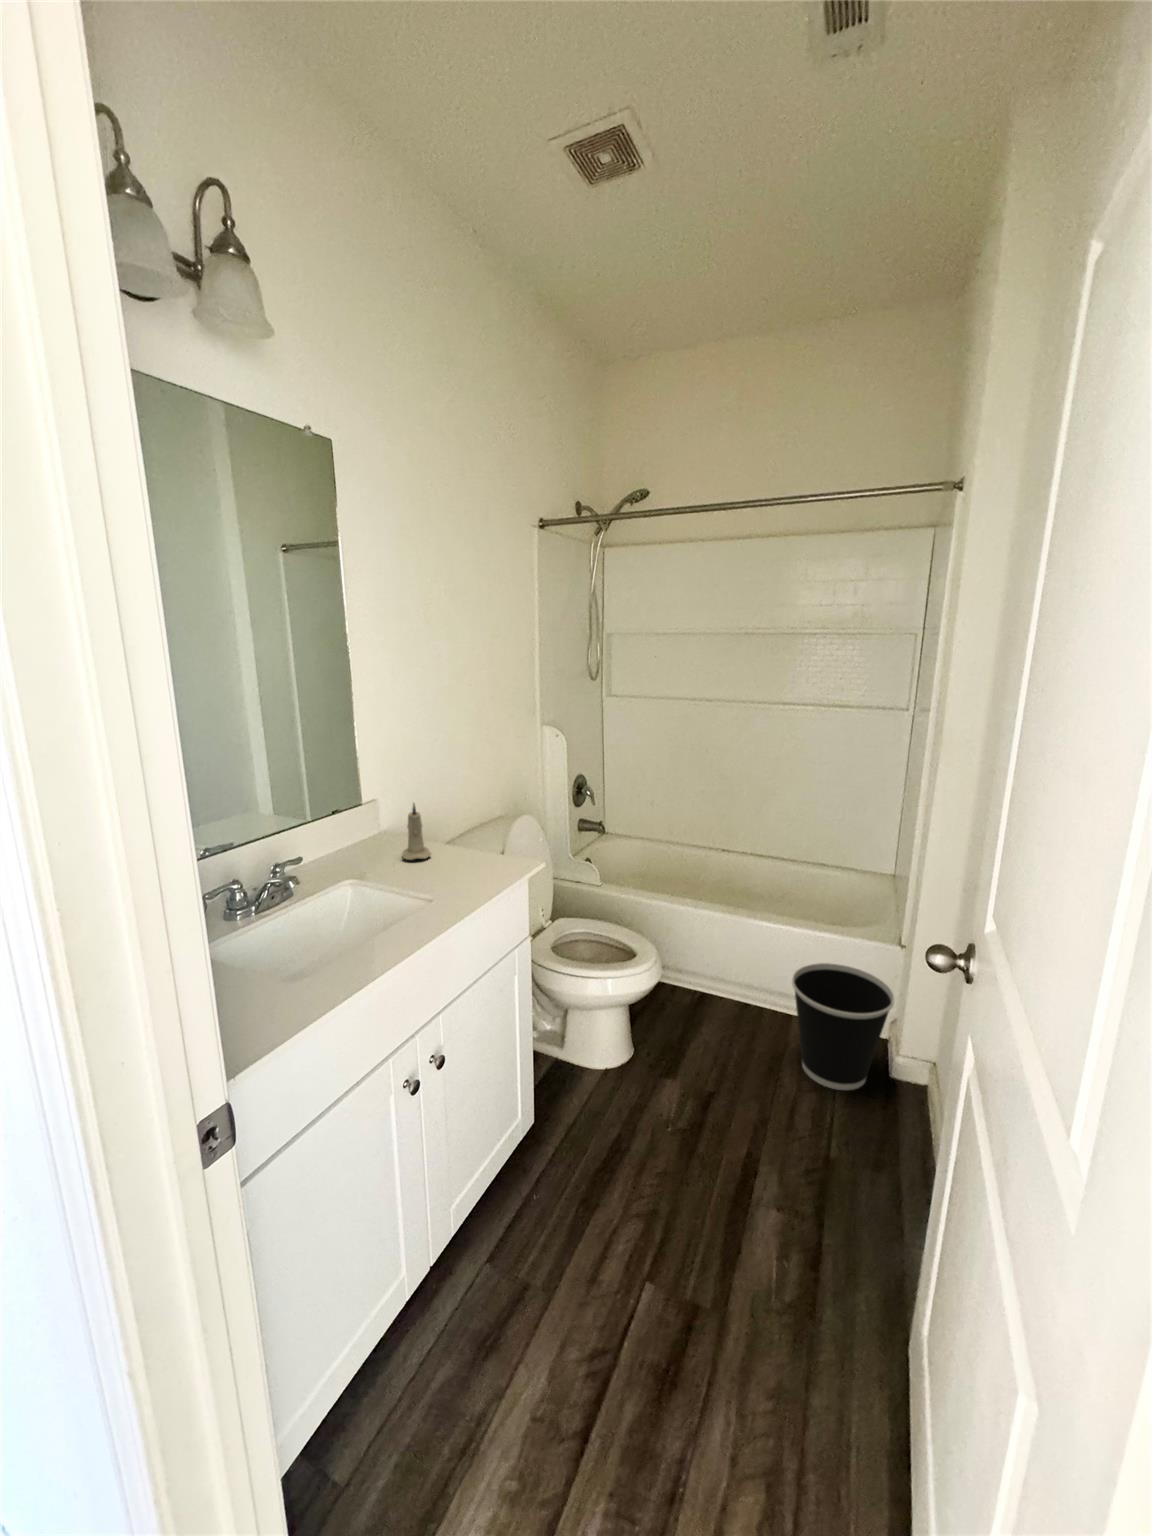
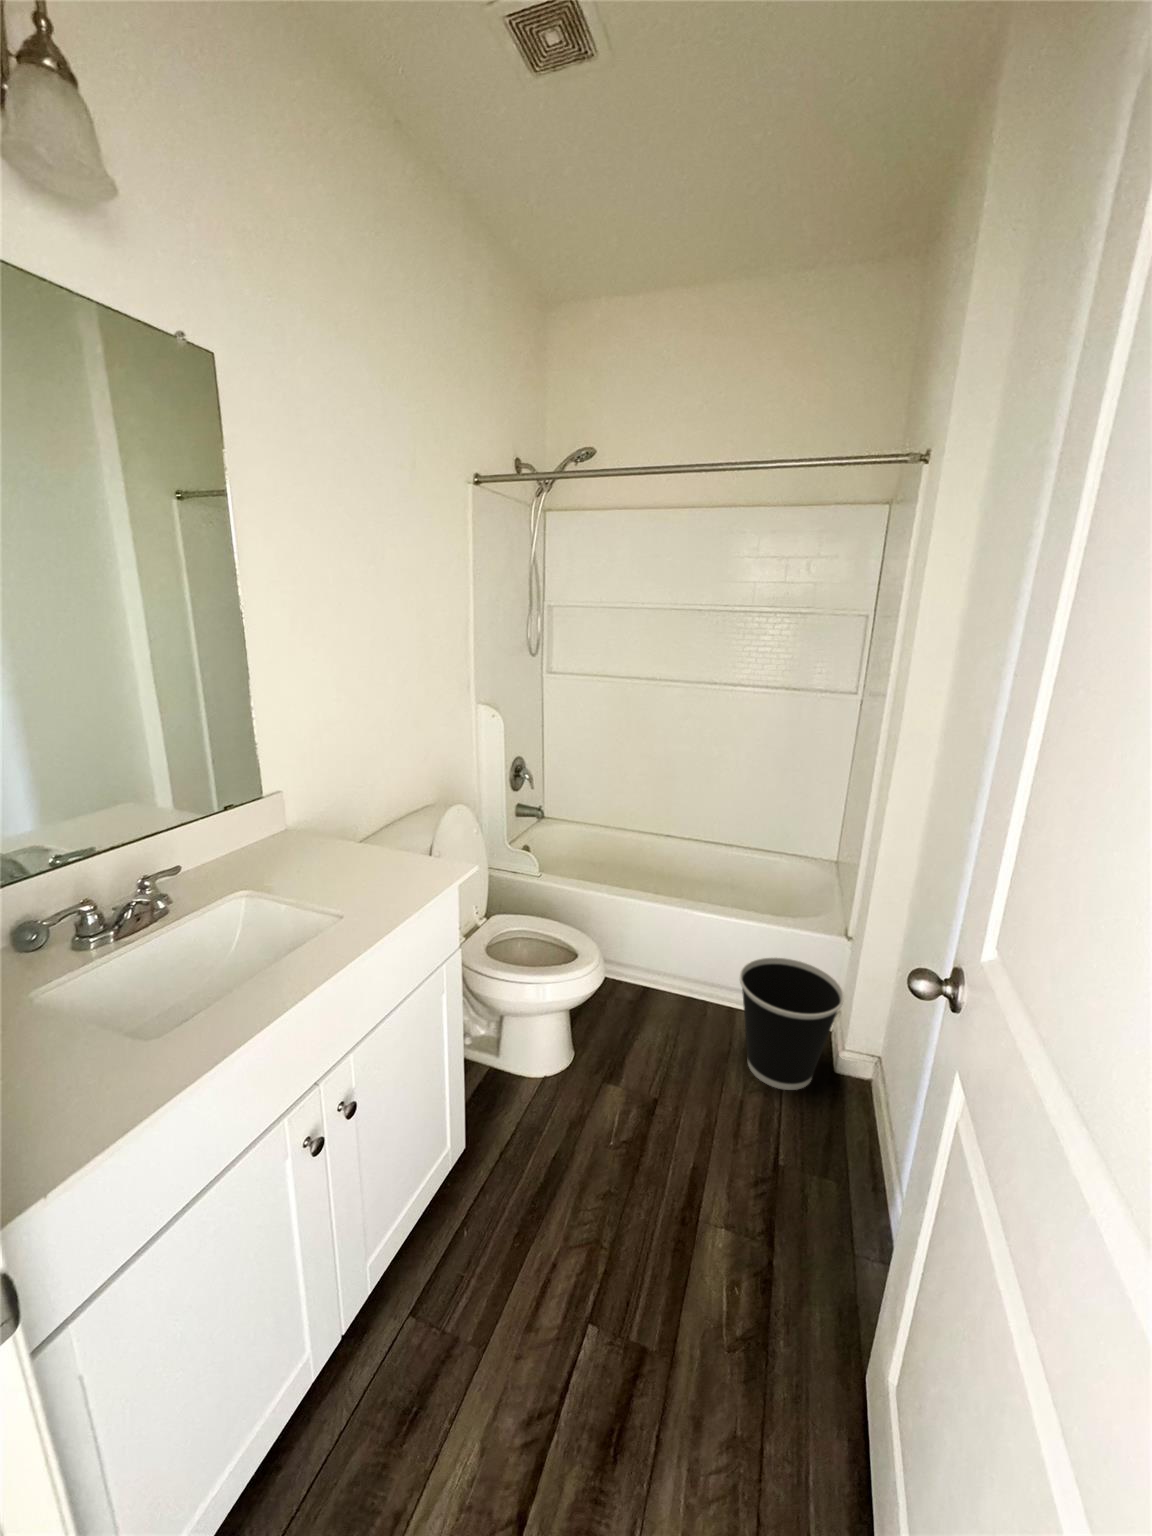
candle: present [402,804,431,860] -> none [309,796,345,864]

